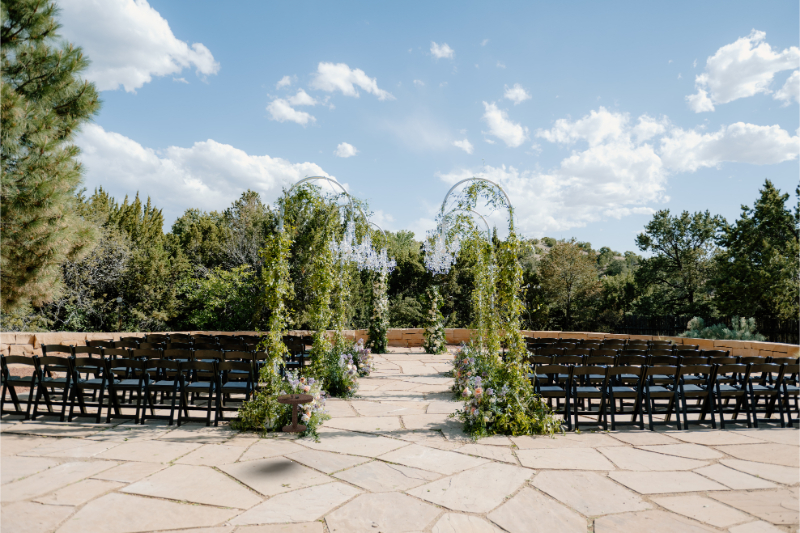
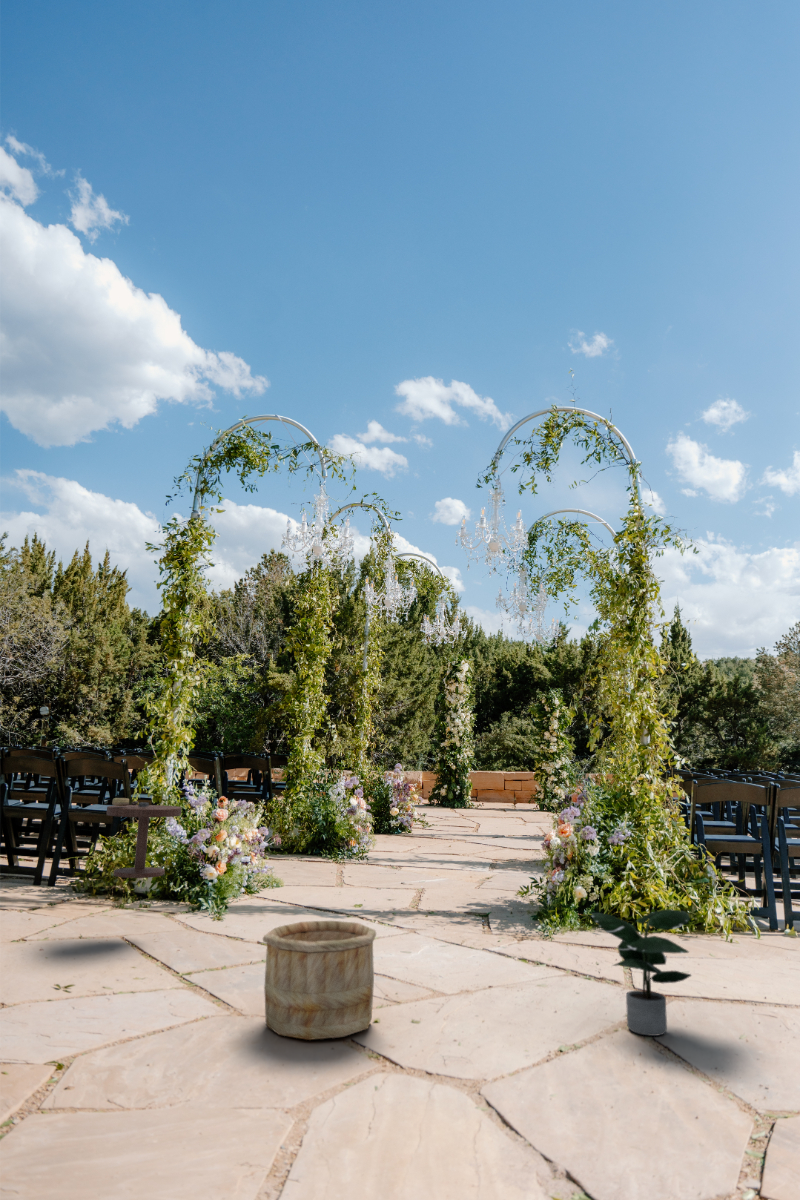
potted plant: none [522,442,564,494] -> present [592,909,691,1036]
wooden bucket: none [392,455,440,509] -> present [263,921,376,1040]

